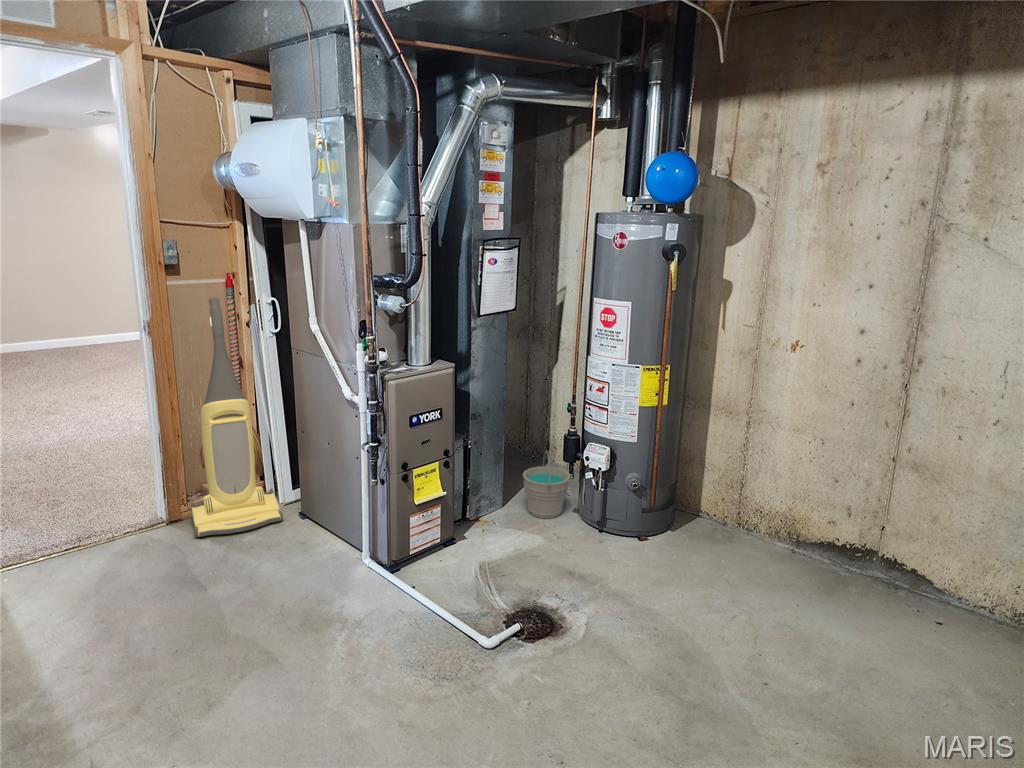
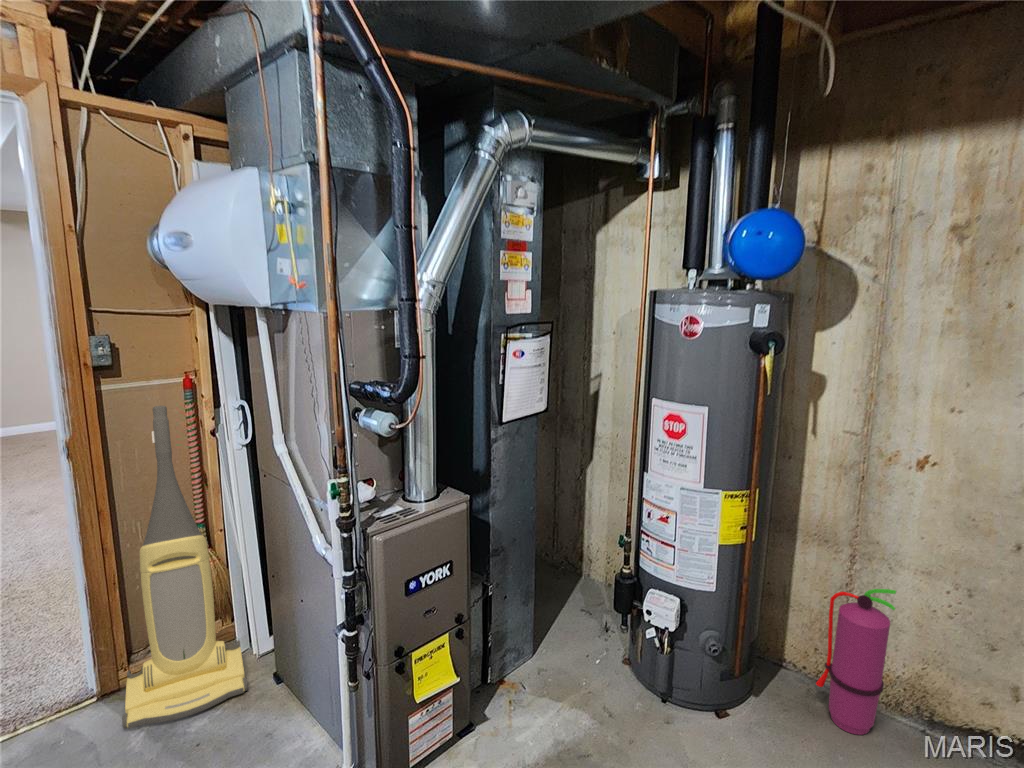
fire extinguisher: none [716,440,769,550] -> present [816,589,896,735]
bucket: present [523,451,570,518] -> none [557,586,618,677]

